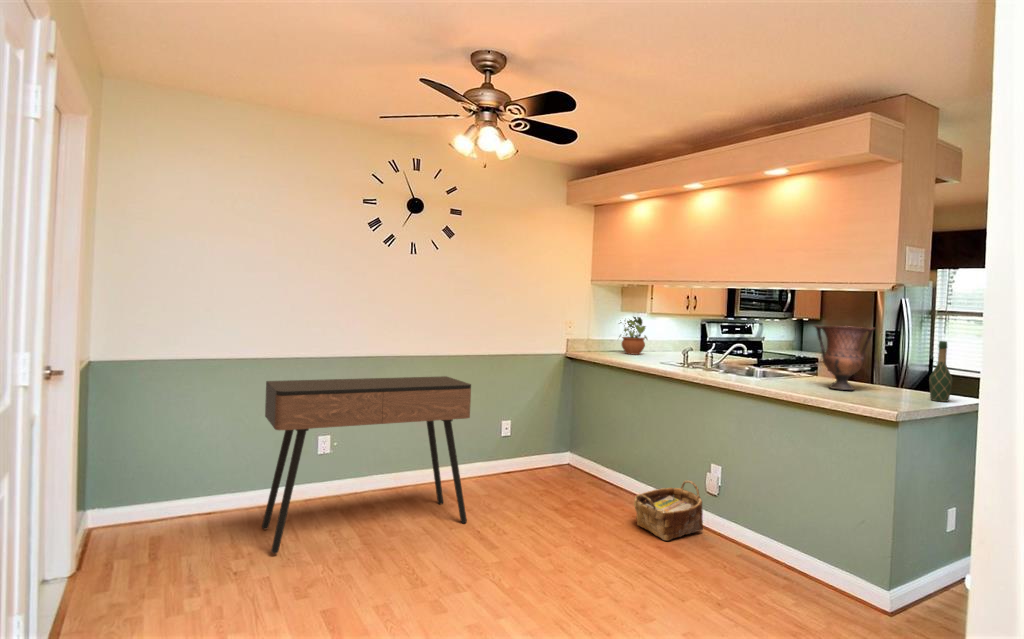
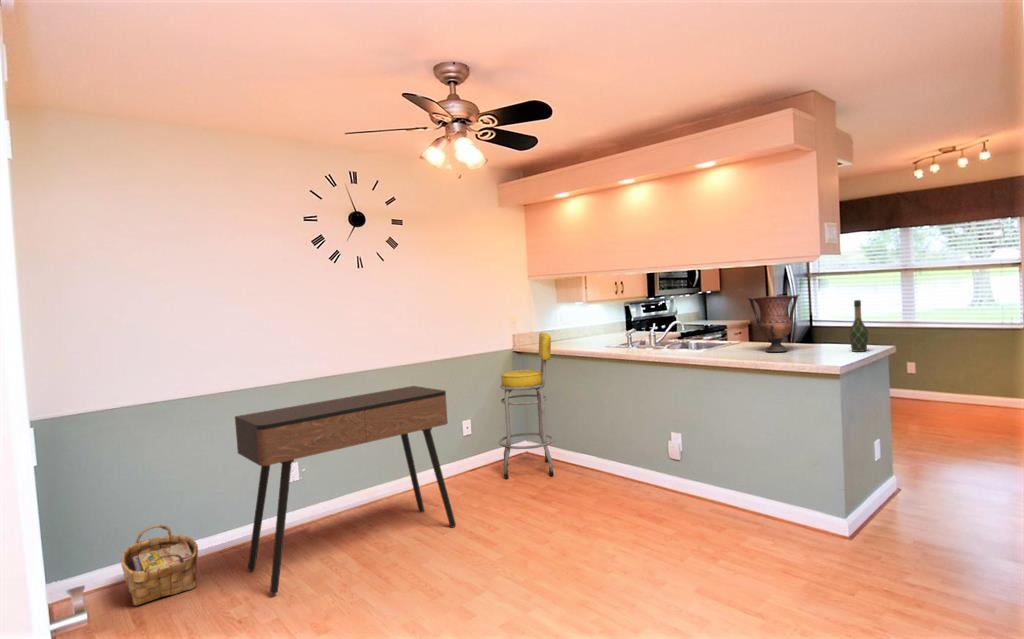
potted plant: present [619,317,647,355] -> none [552,303,583,342]
bar stool: none [535,340,601,491] -> present [498,333,554,479]
woven basket: present [634,481,703,541] -> present [121,525,198,605]

